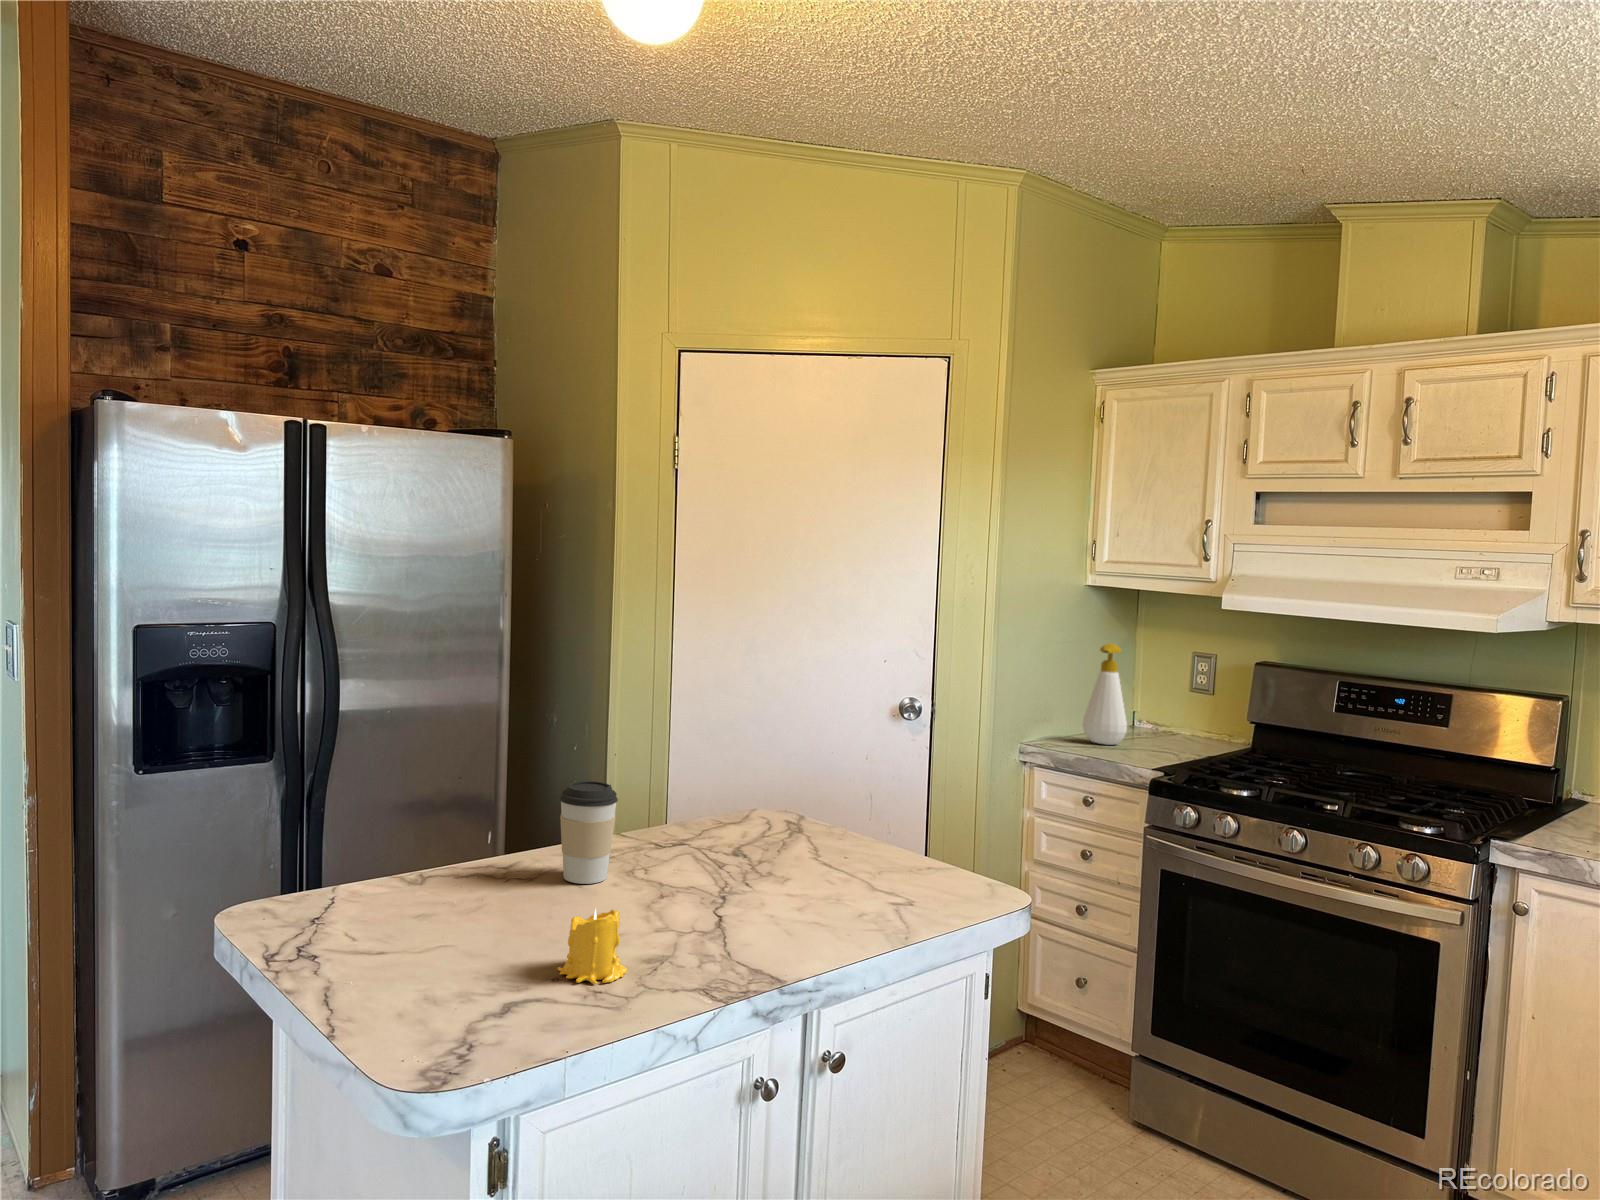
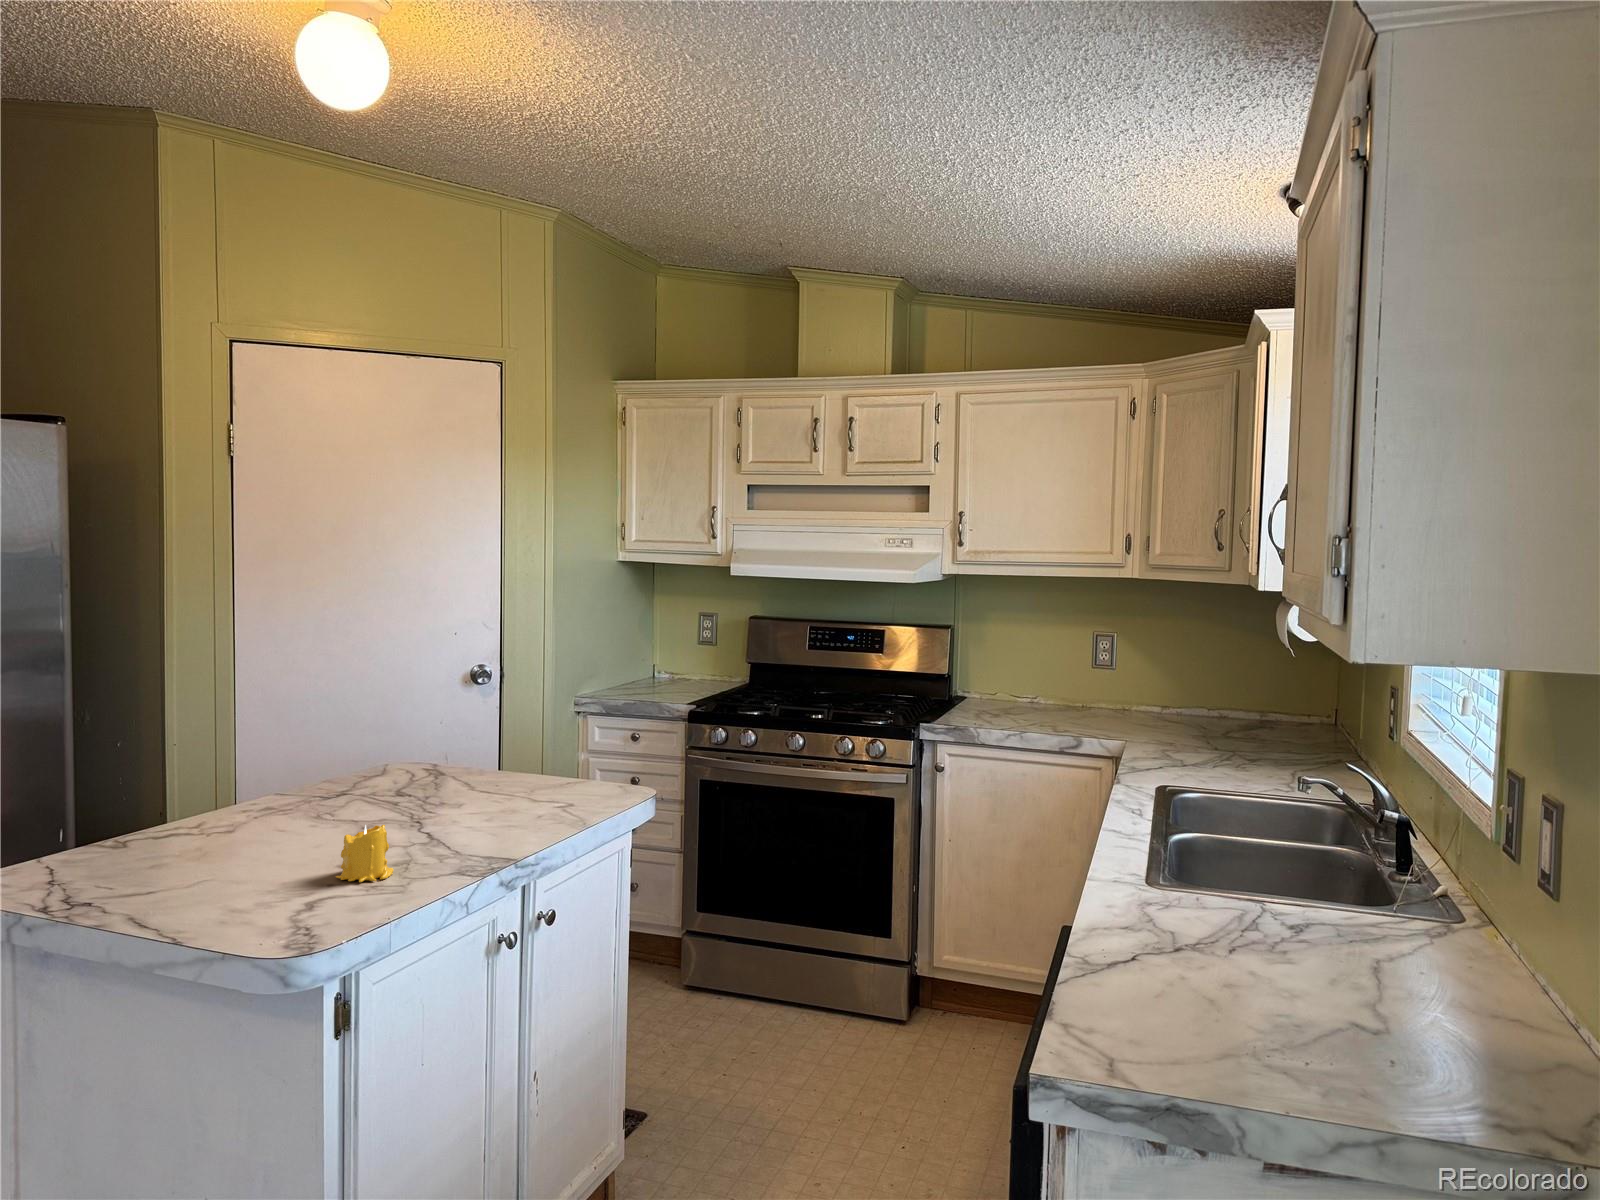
soap bottle: present [1083,643,1127,745] -> none [621,609,657,691]
coffee cup: present [560,781,618,884] -> none [271,740,324,826]

